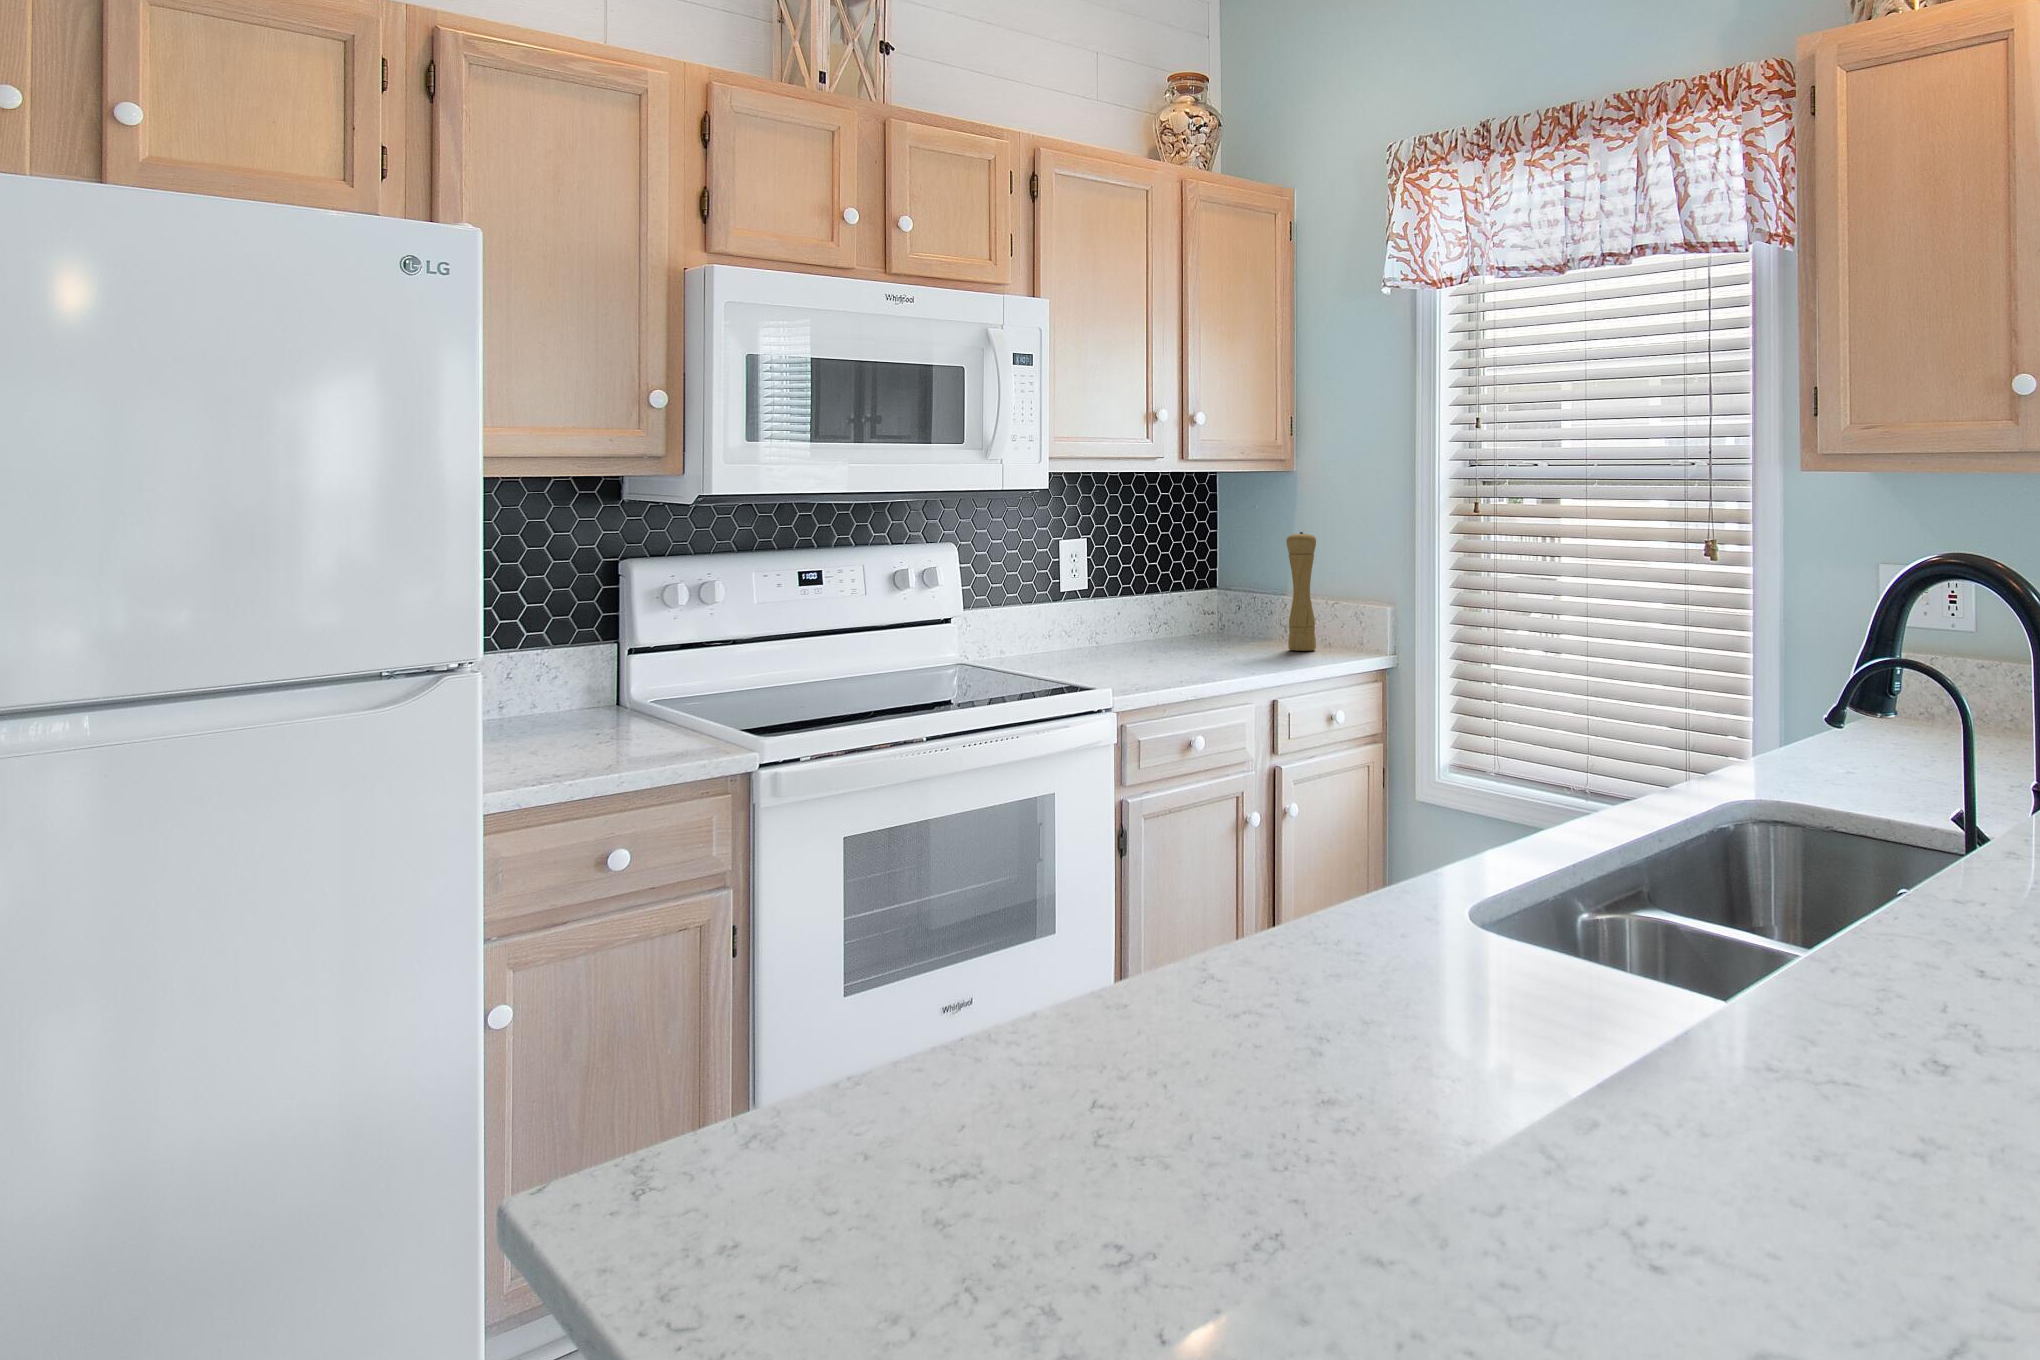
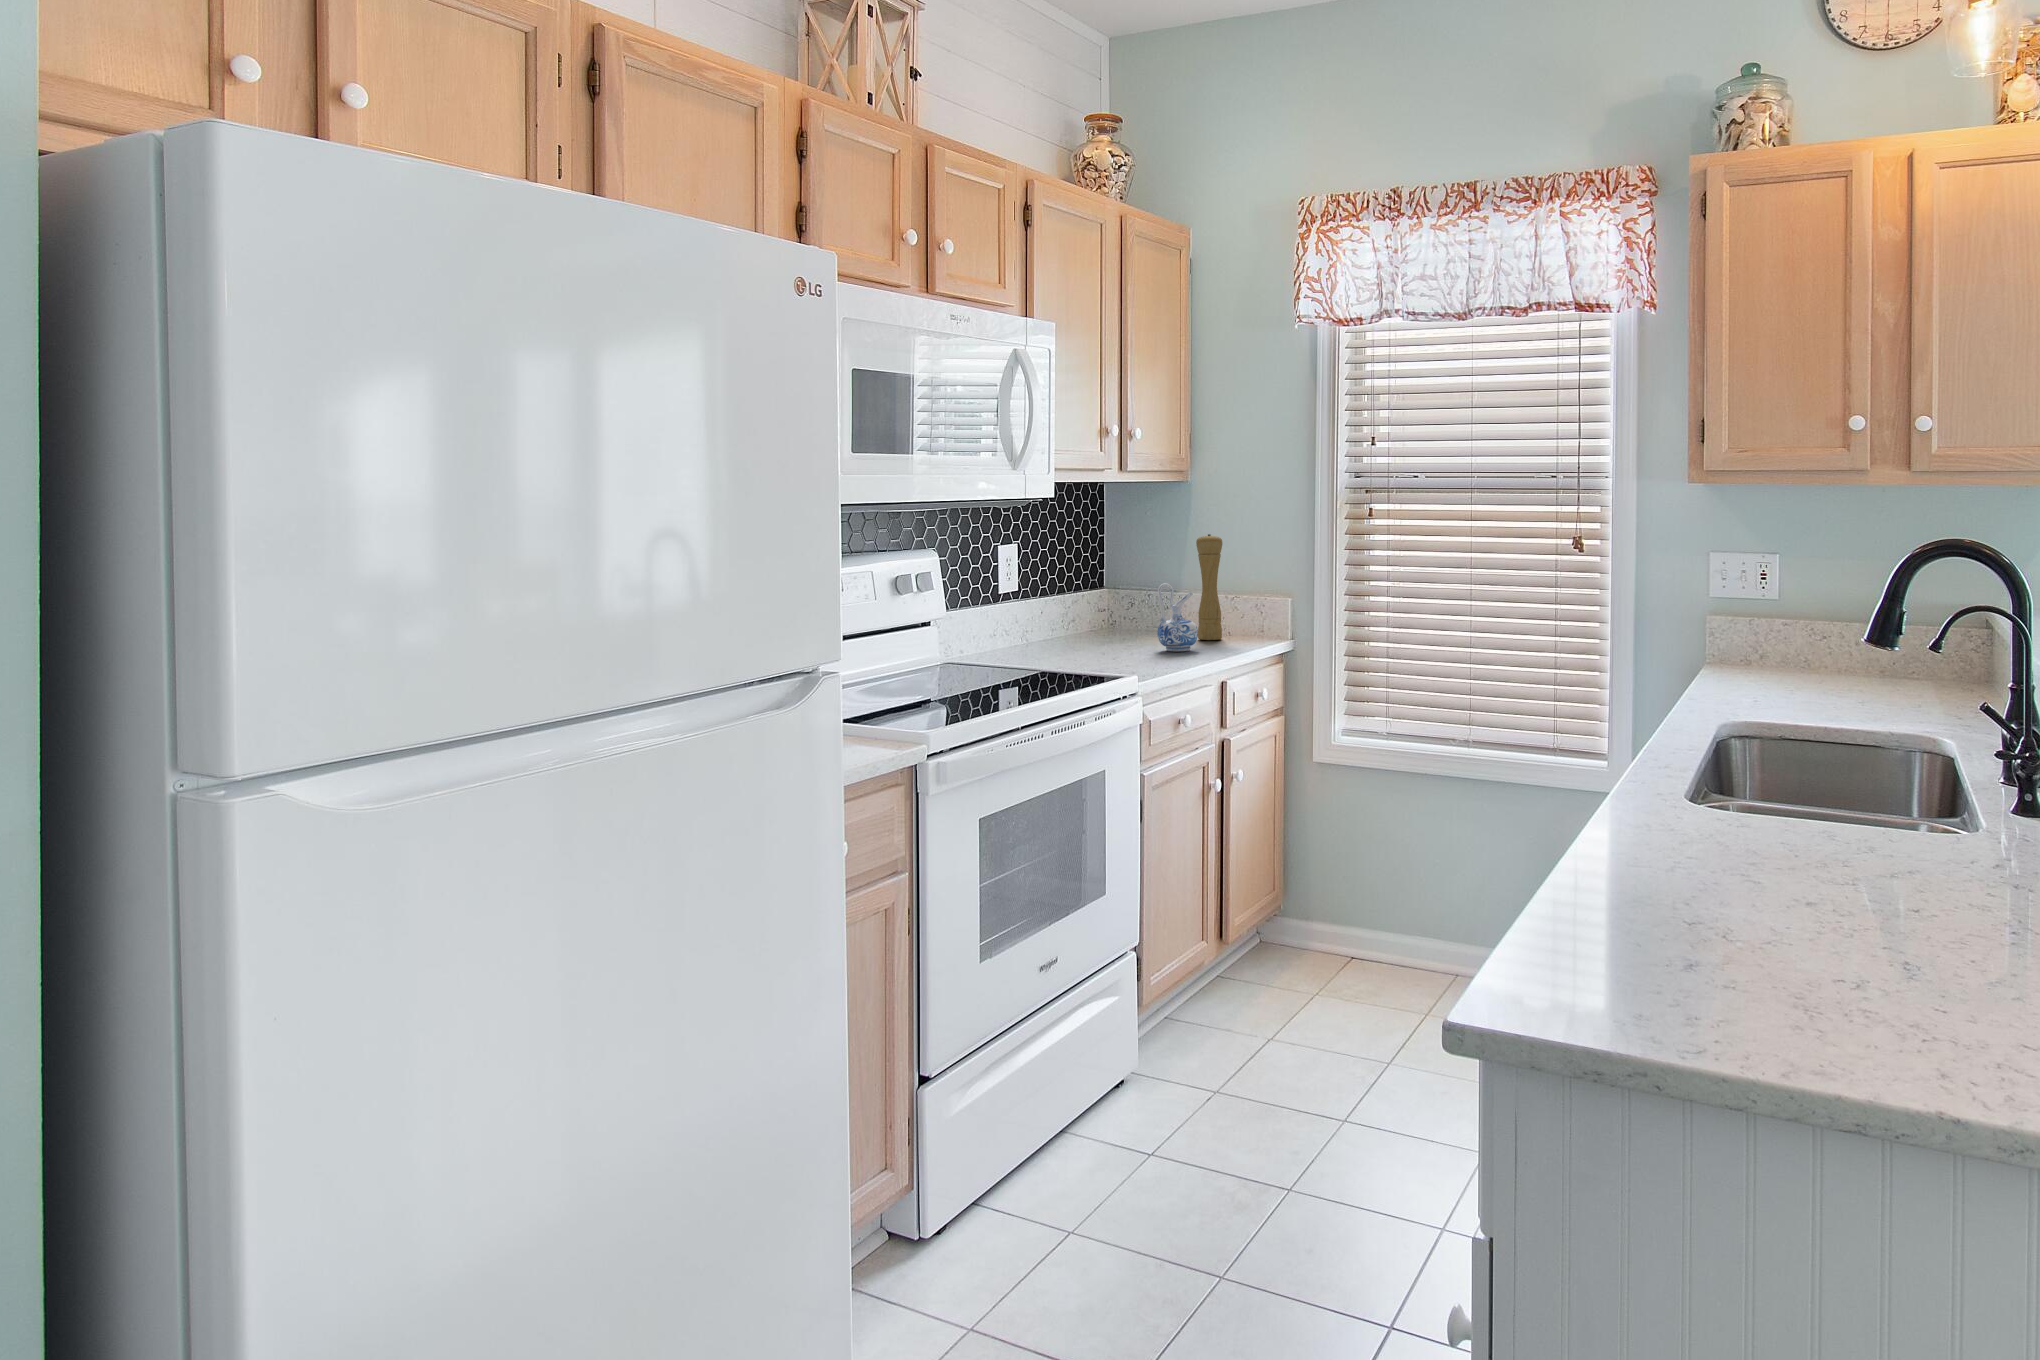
ceramic pitcher: none [1215,586,1261,662] -> present [1157,583,1198,651]

